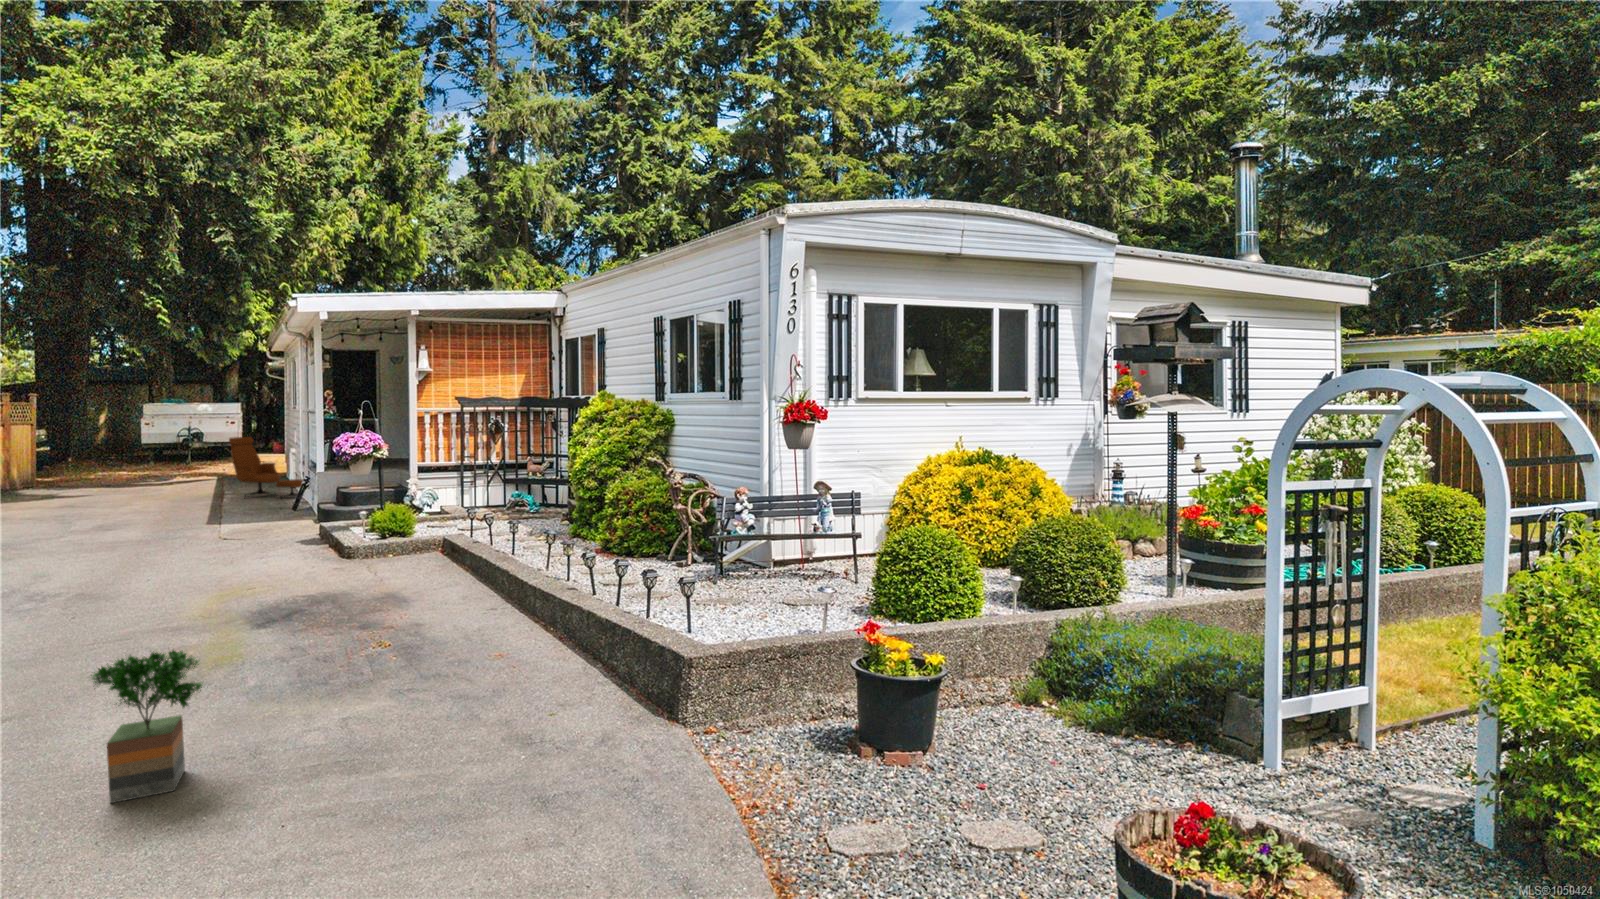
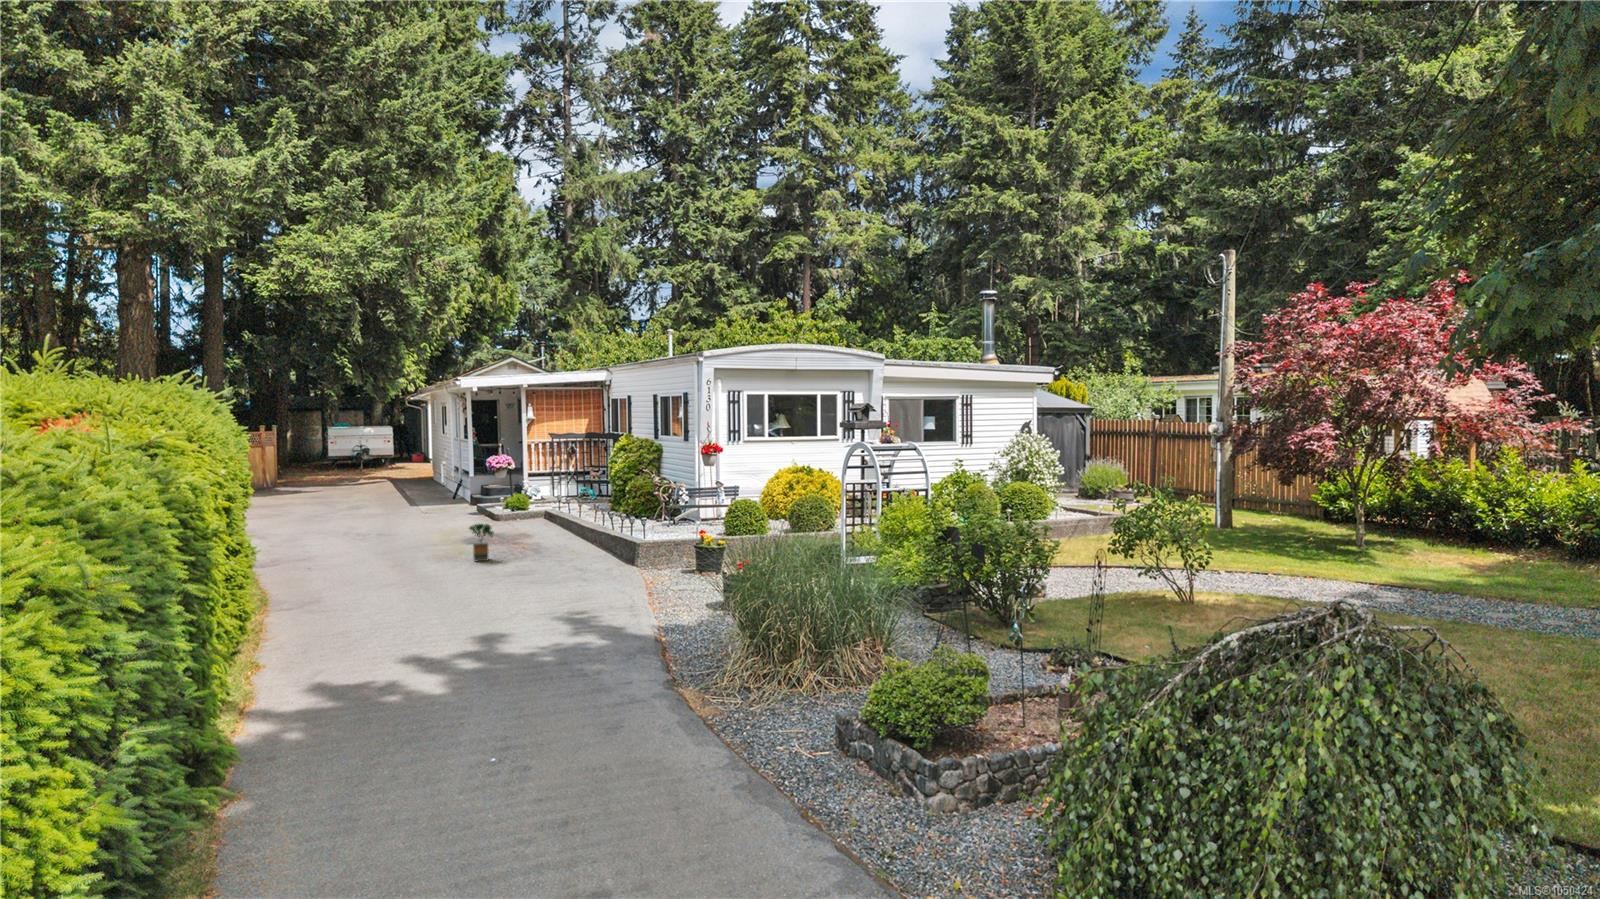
lounge chair: present [229,437,303,497] -> none [410,454,455,494]

